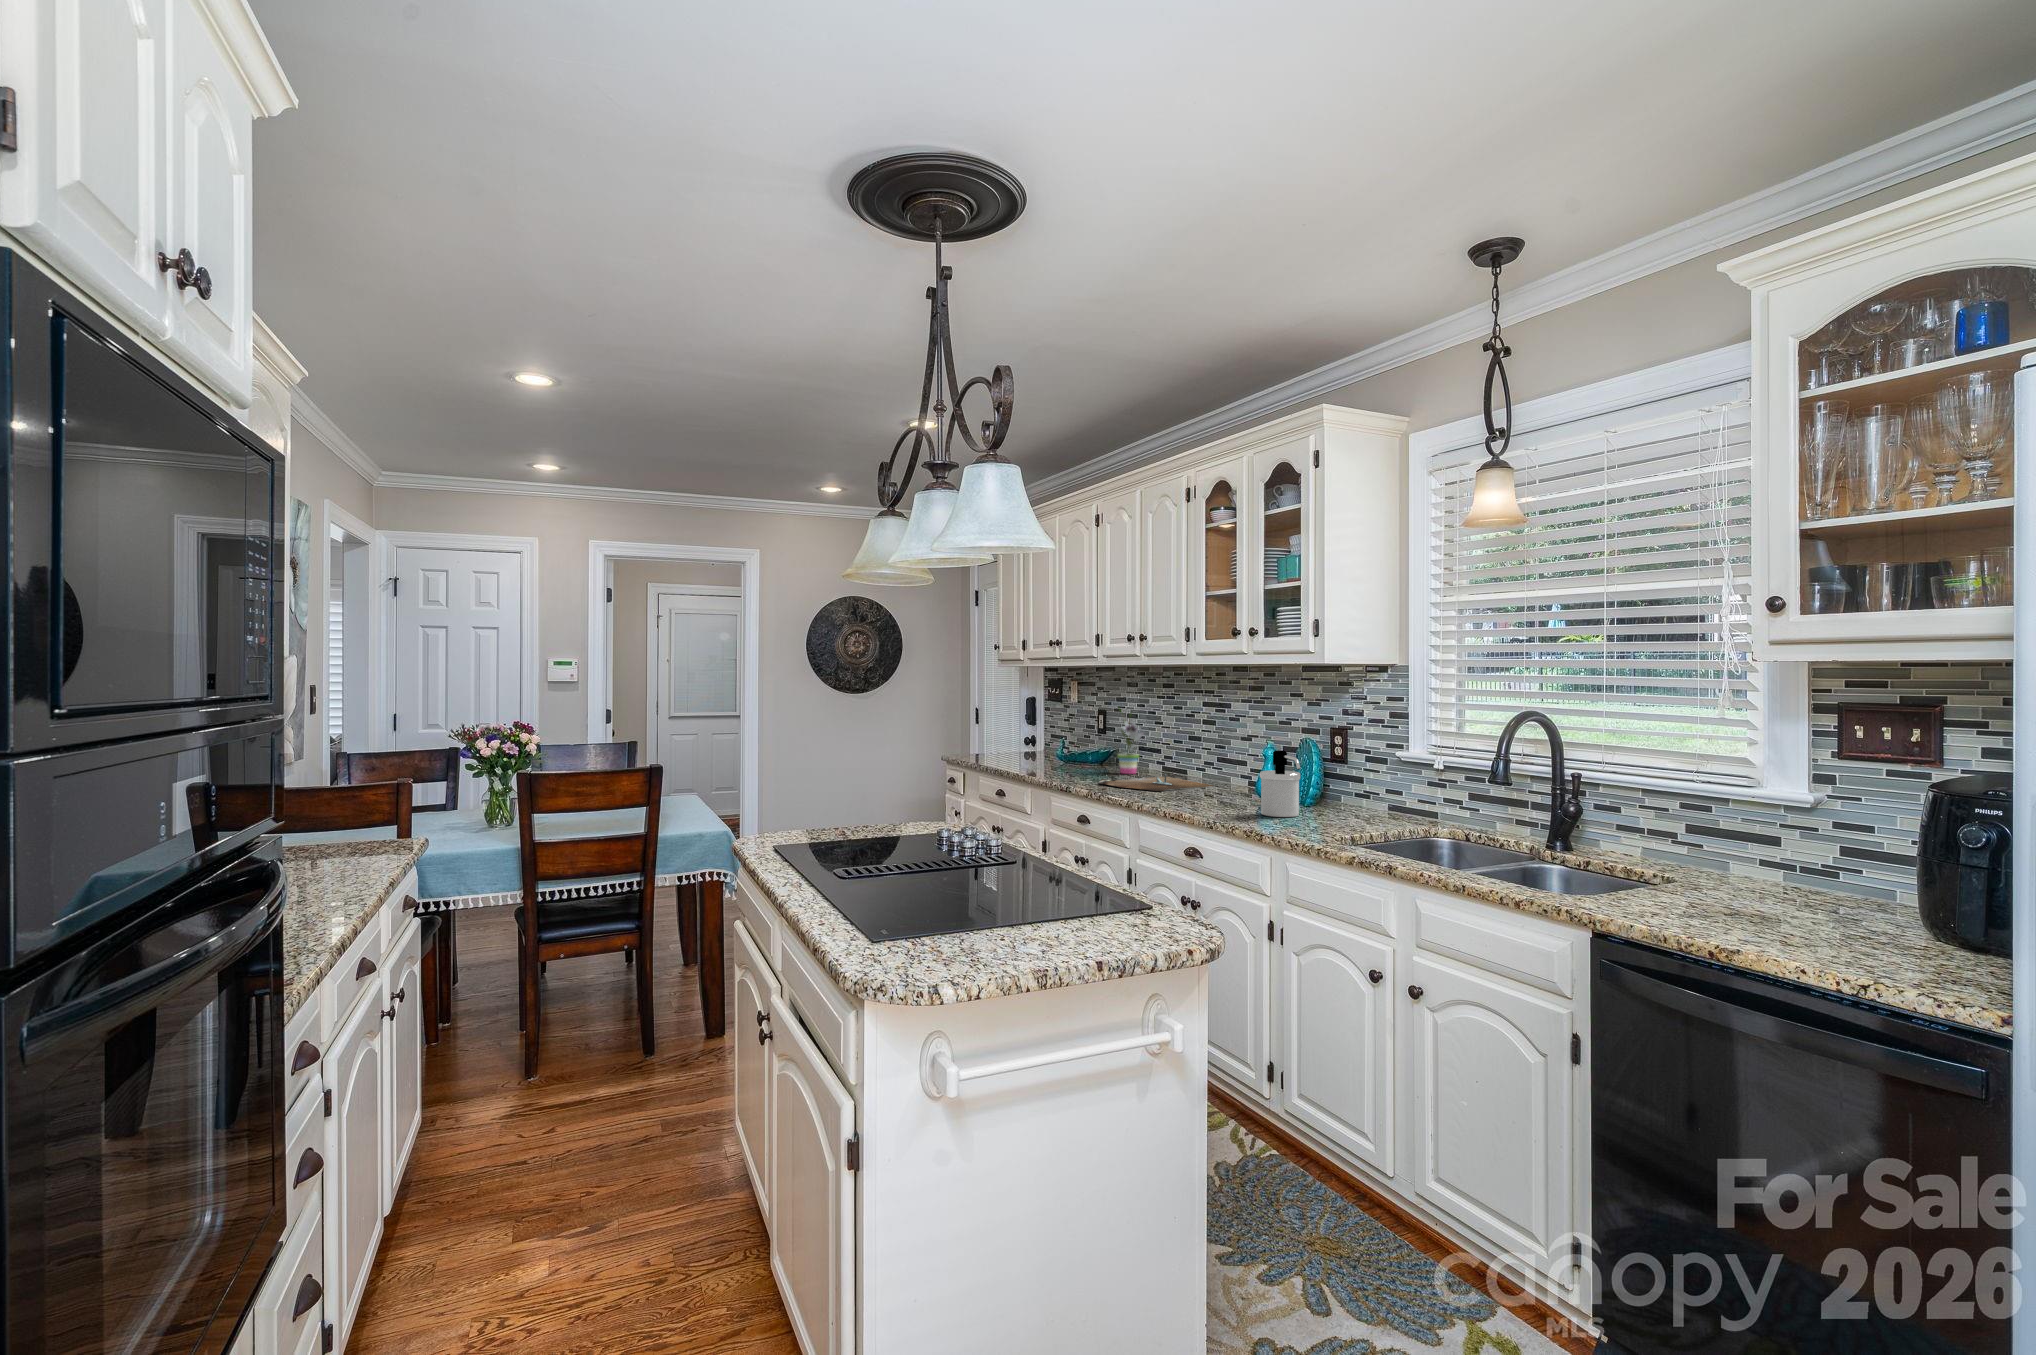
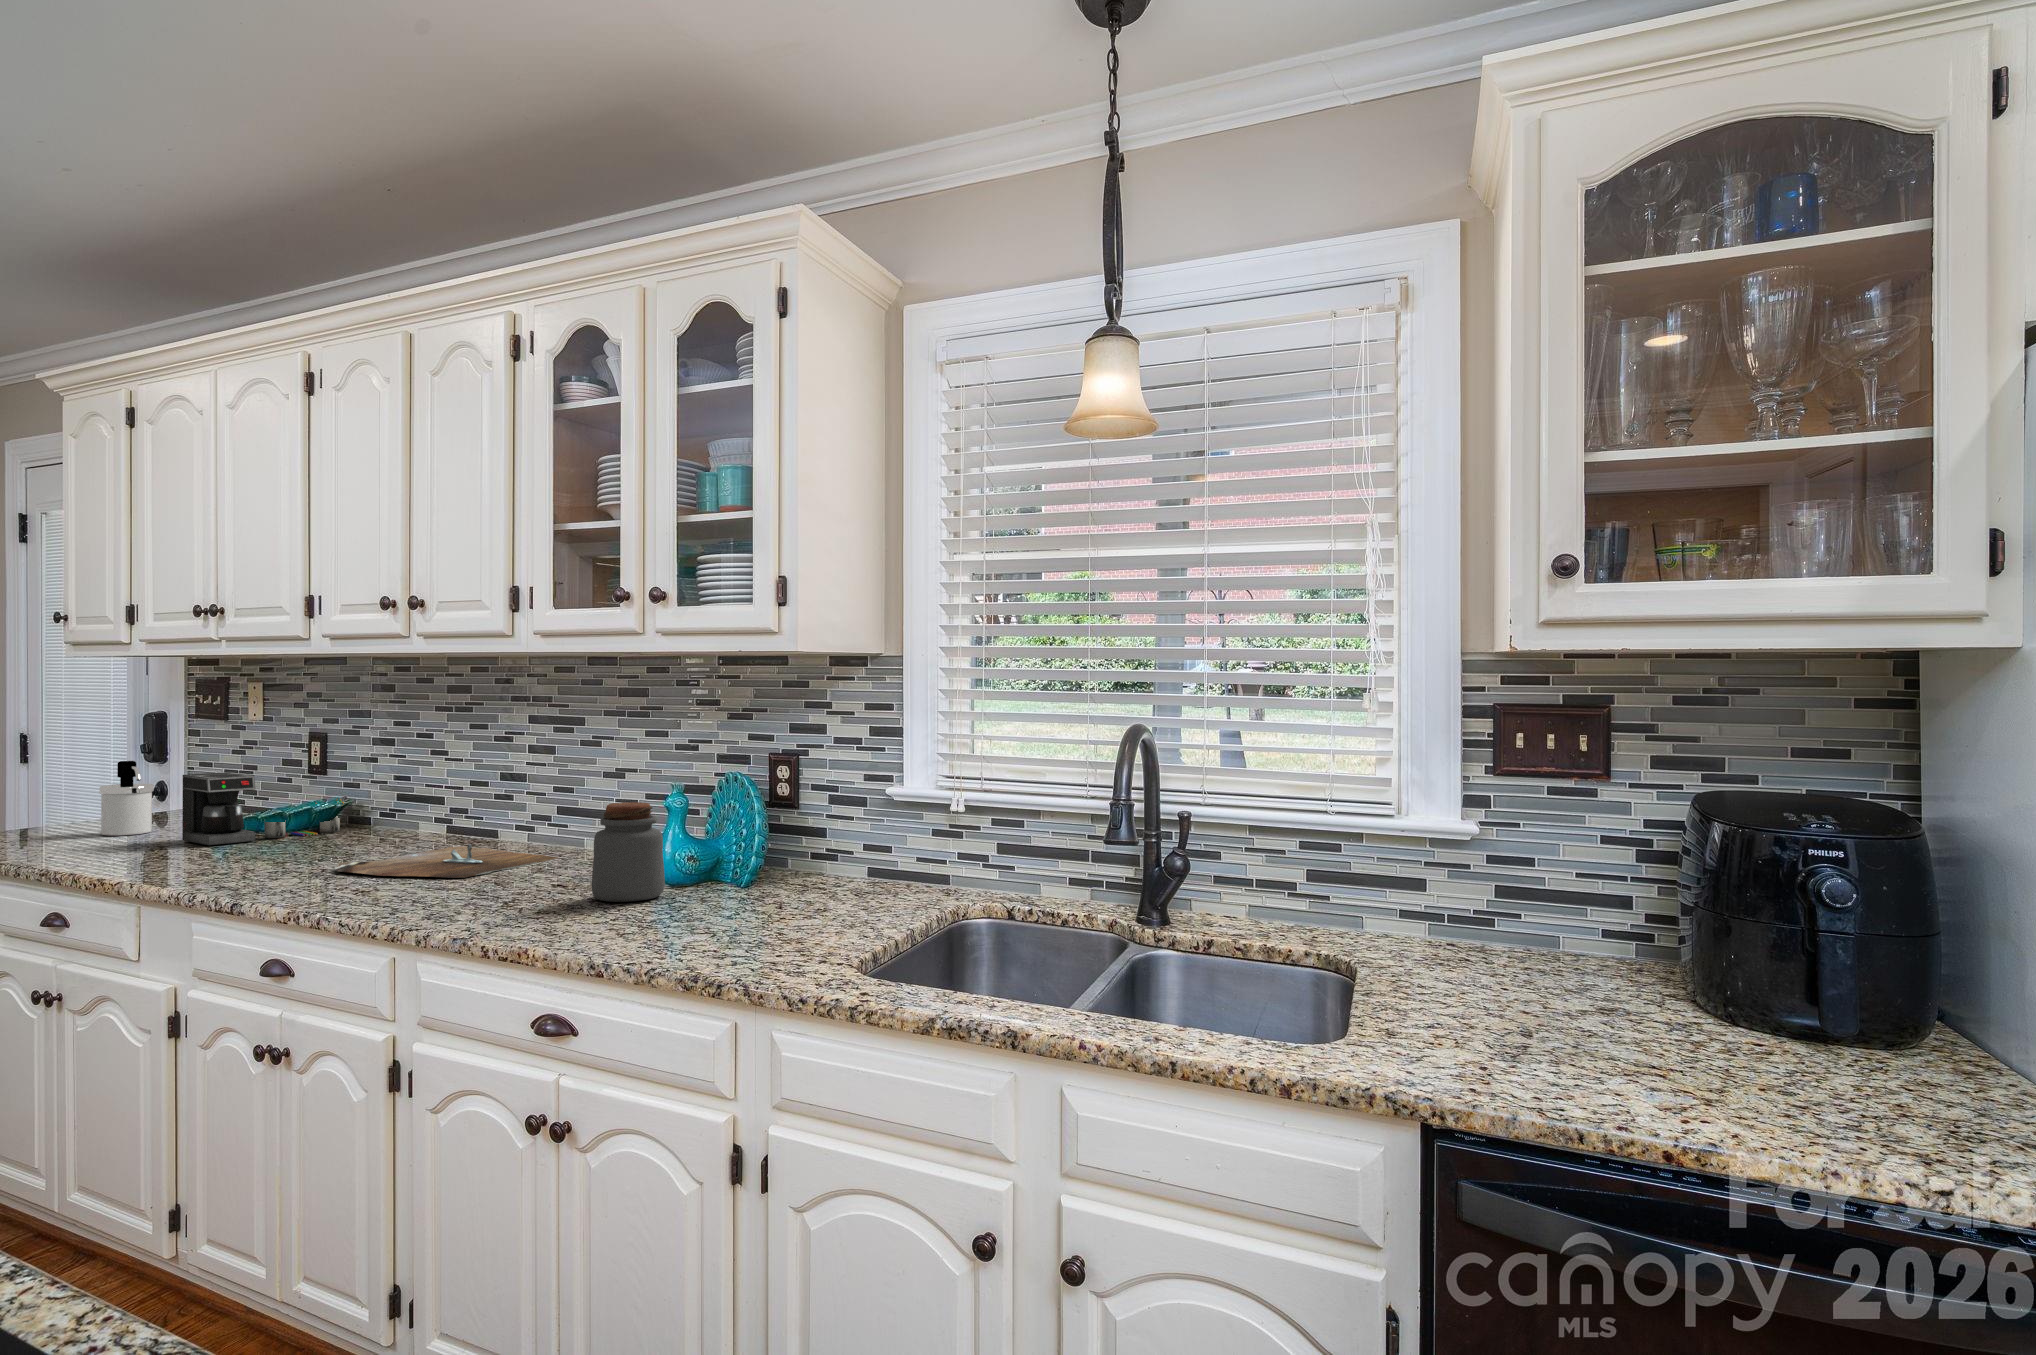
potted plant: present [1118,708,1145,774] -> none [361,726,415,846]
coffee maker: none [1038,730,1114,768] -> present [182,772,344,845]
soap dispenser: present [1260,750,1301,817] -> present [99,761,154,836]
jar: none [1214,752,1256,808] -> present [592,802,665,902]

